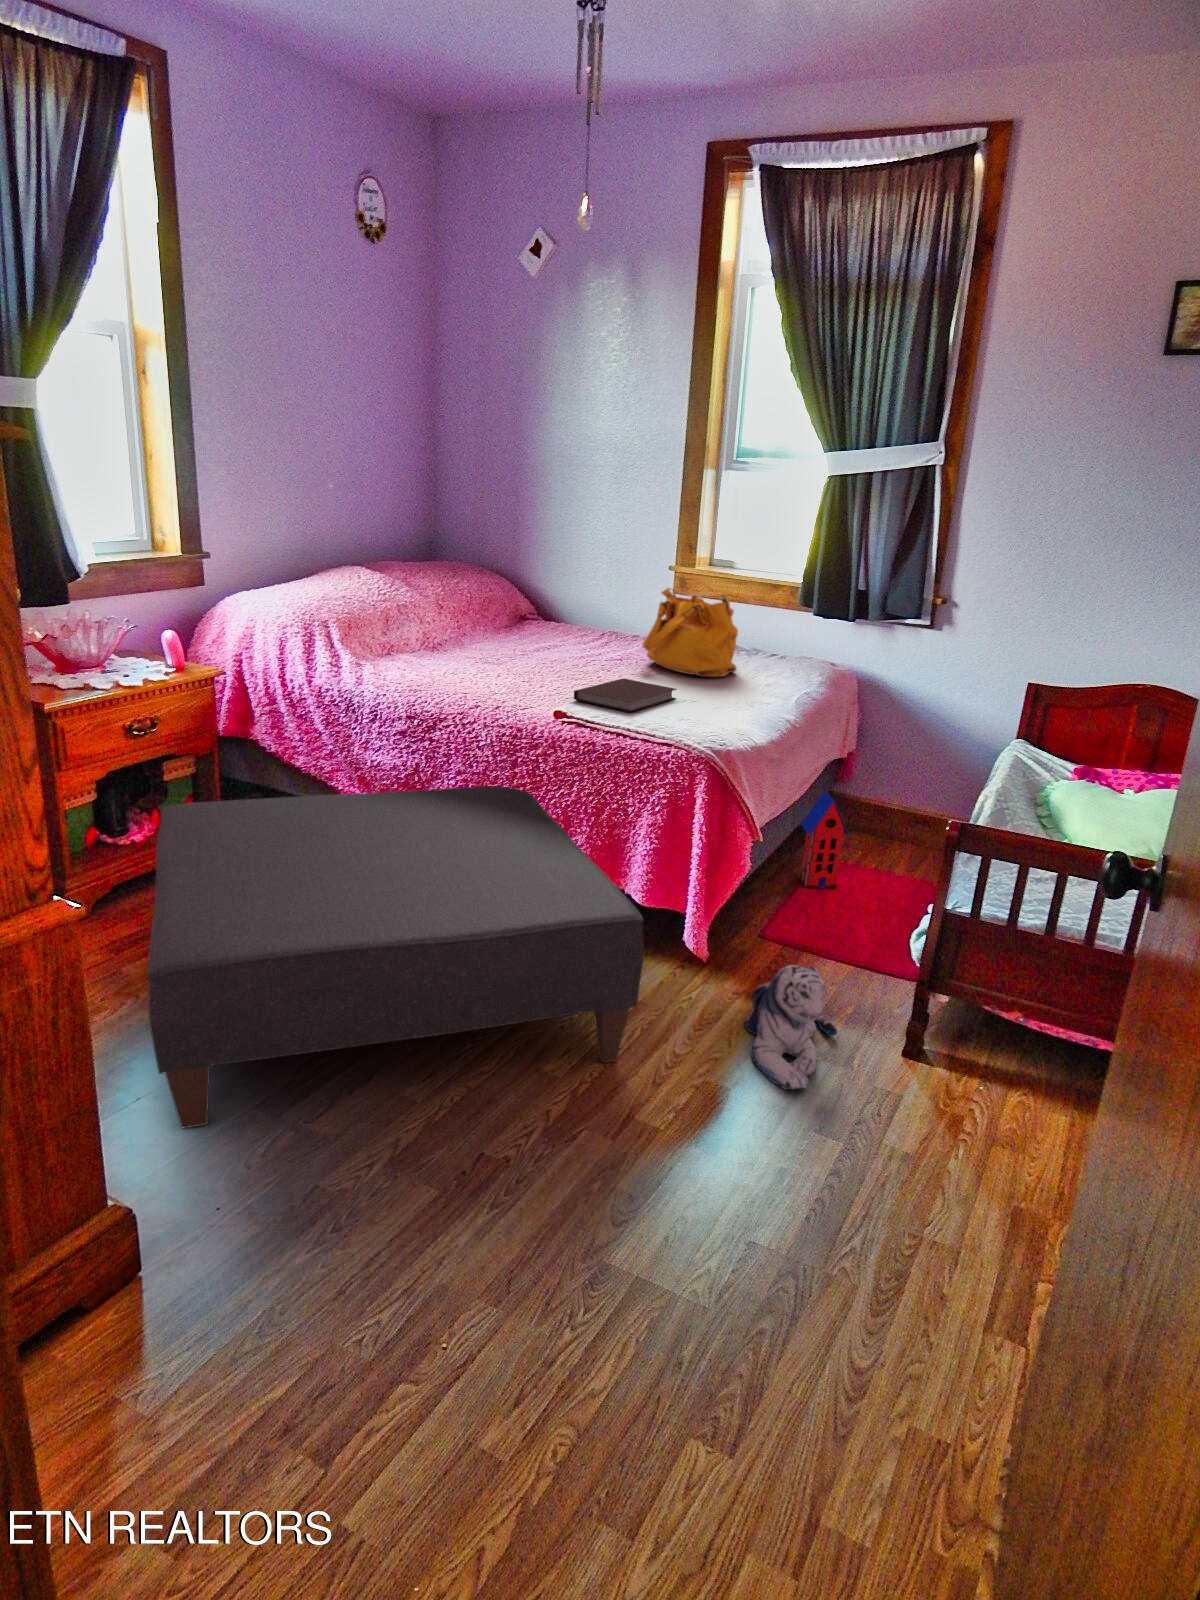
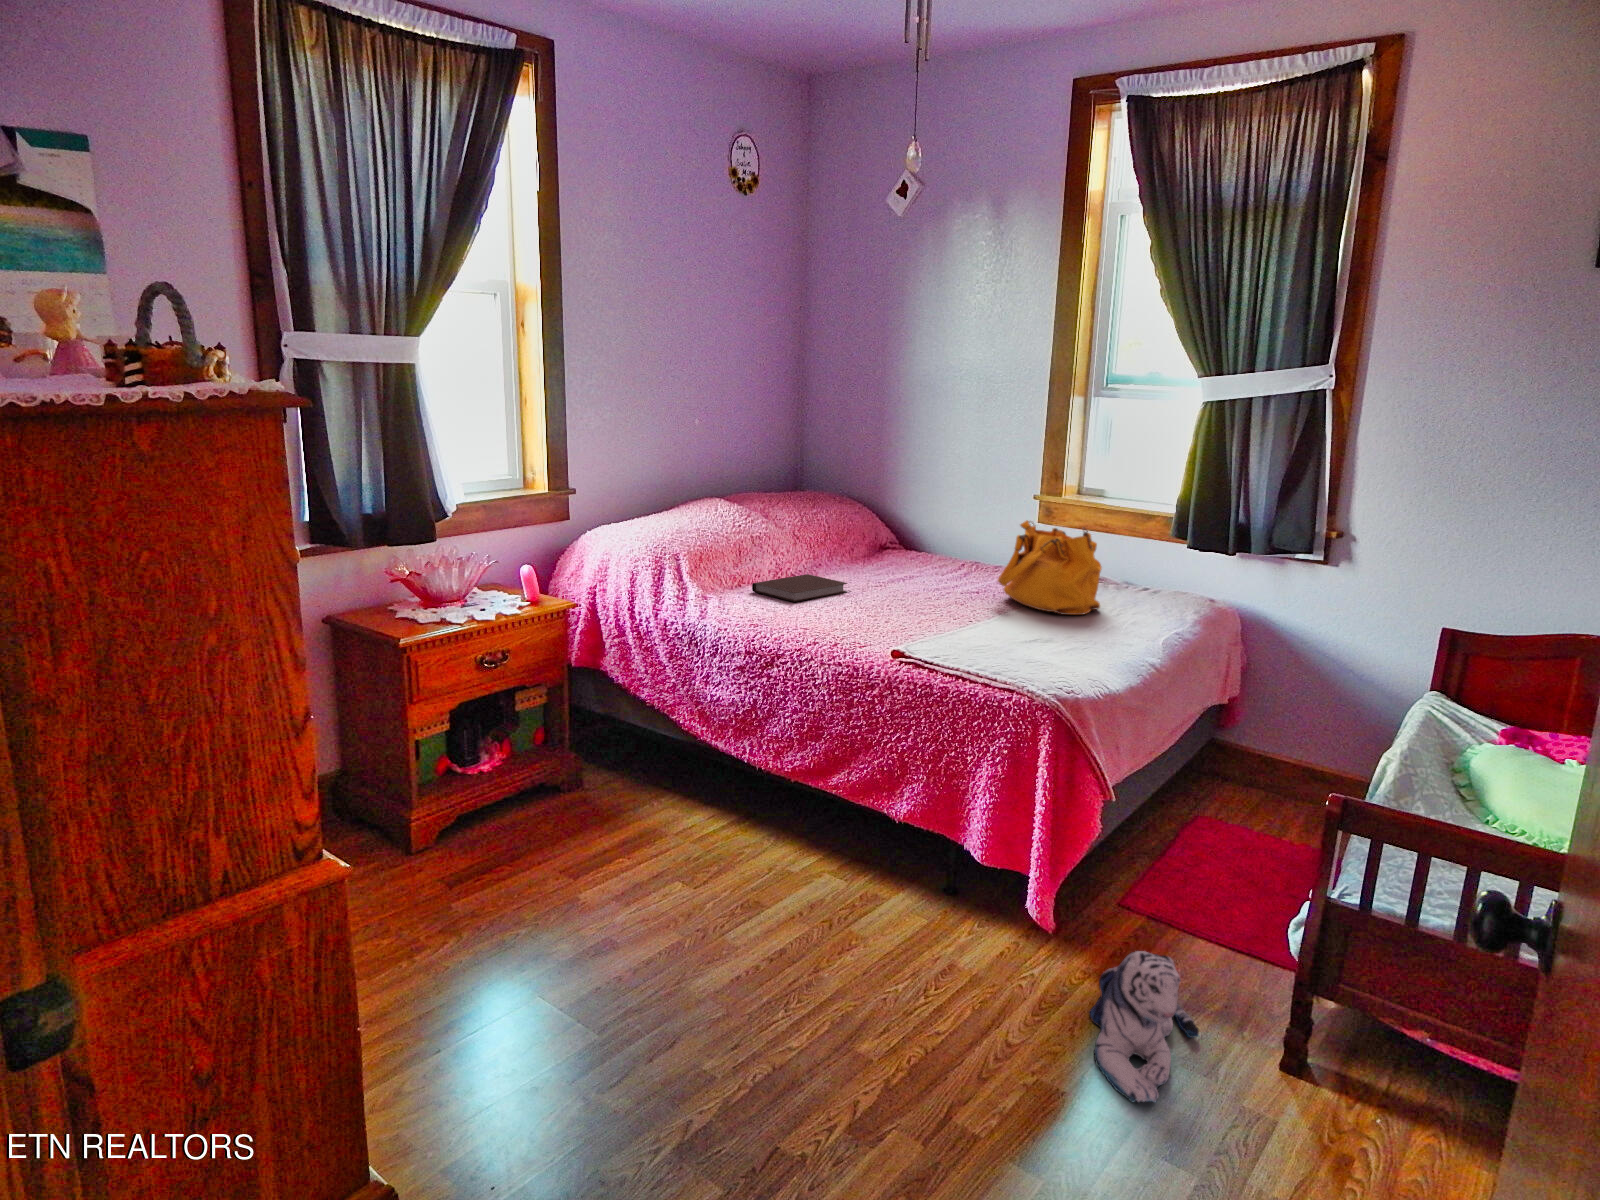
notebook: present [574,679,676,712] -> present [752,574,847,602]
ottoman: present [147,786,644,1129] -> none [439,726,967,1086]
toy house: present [798,791,849,888] -> none [1169,742,1227,853]

